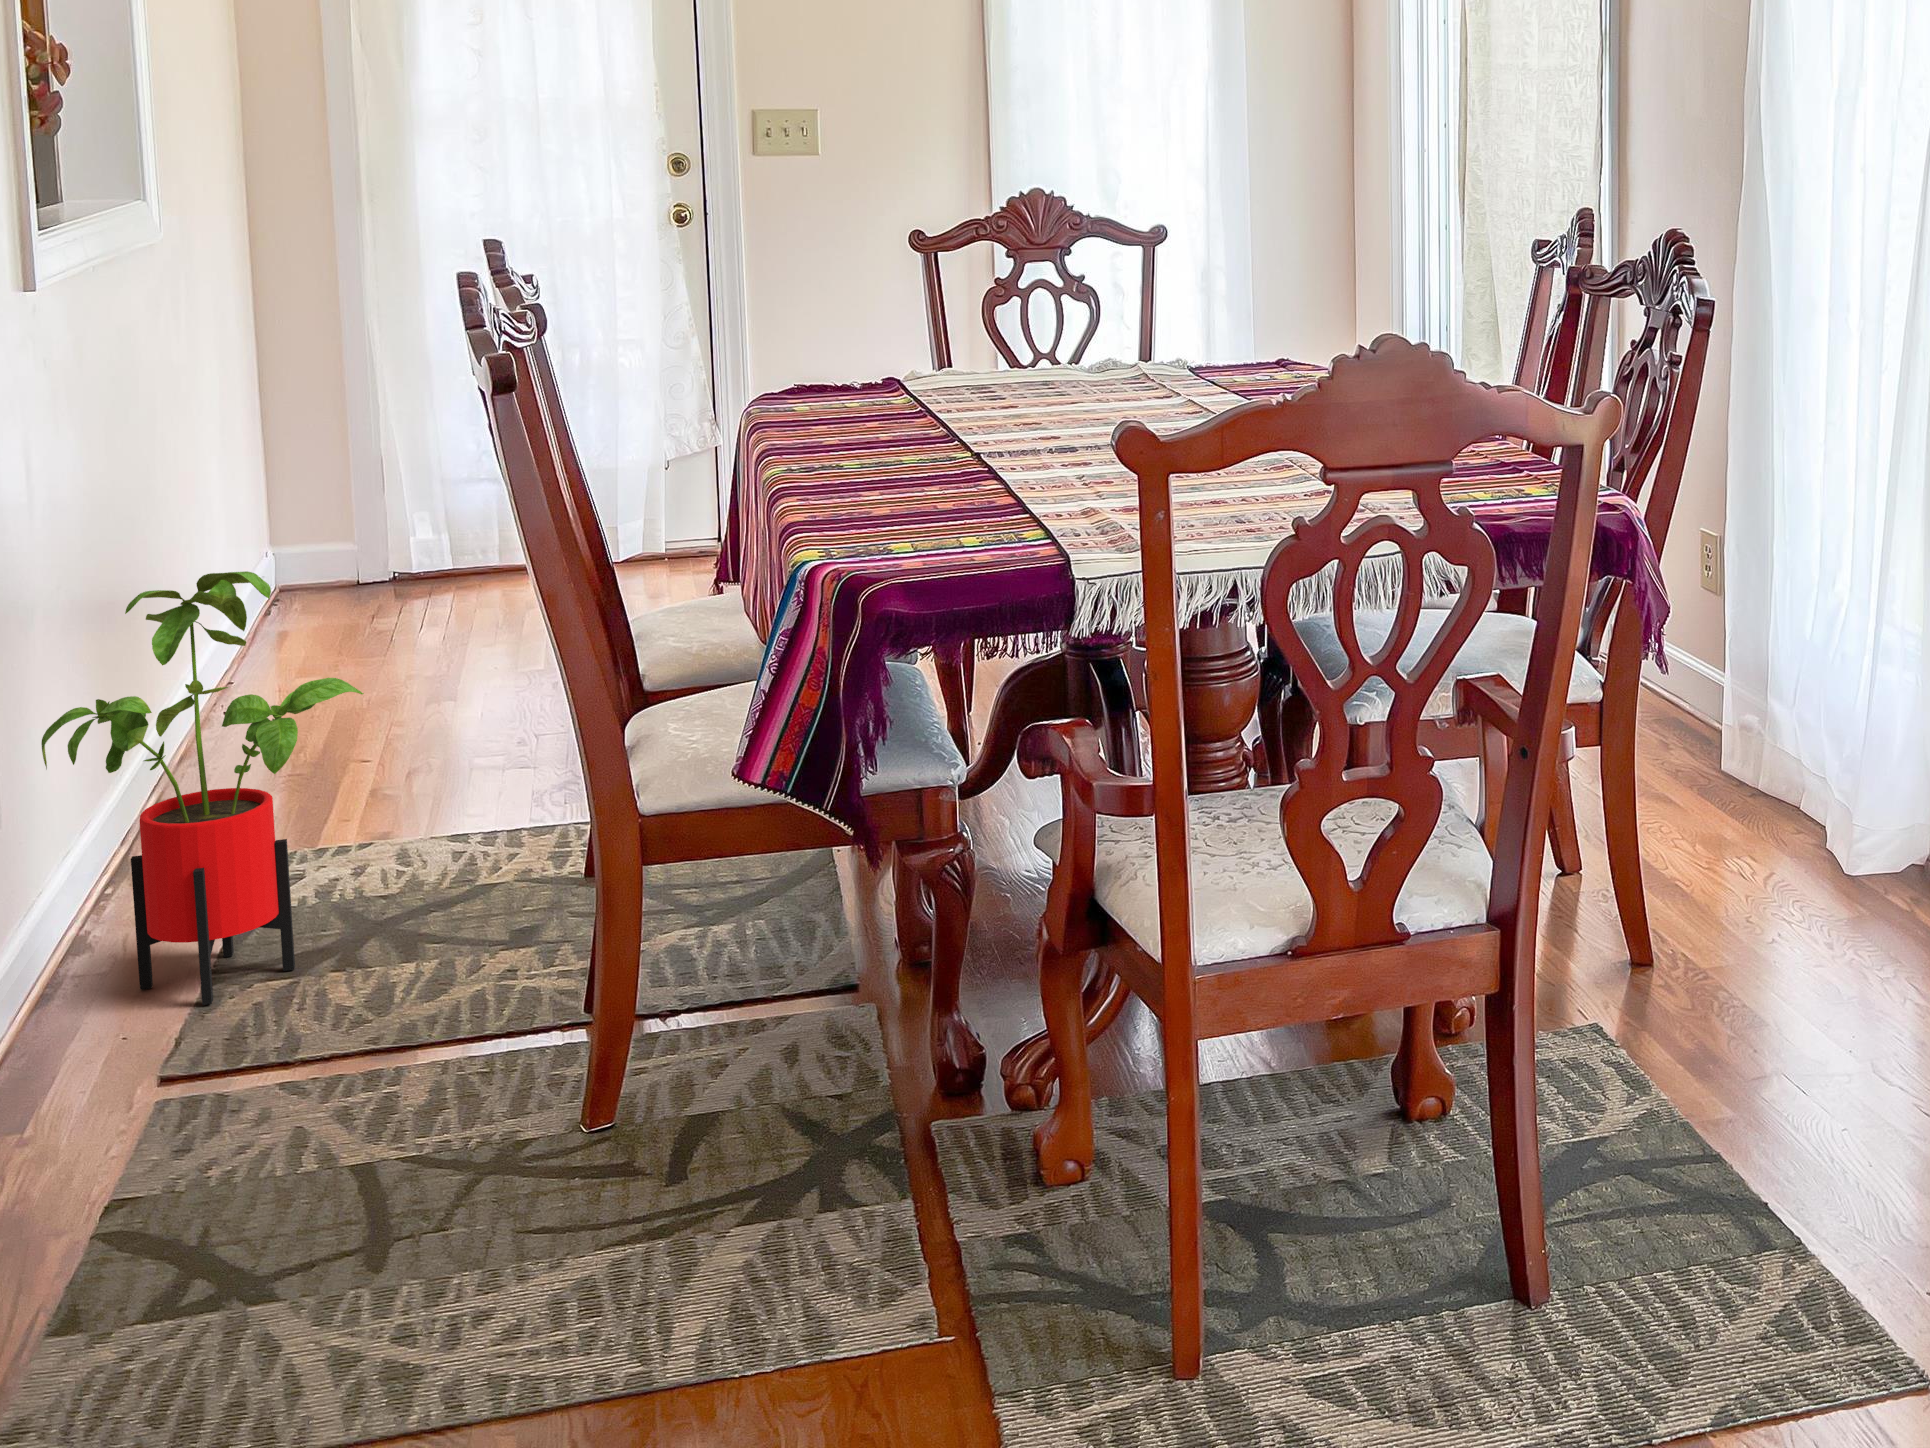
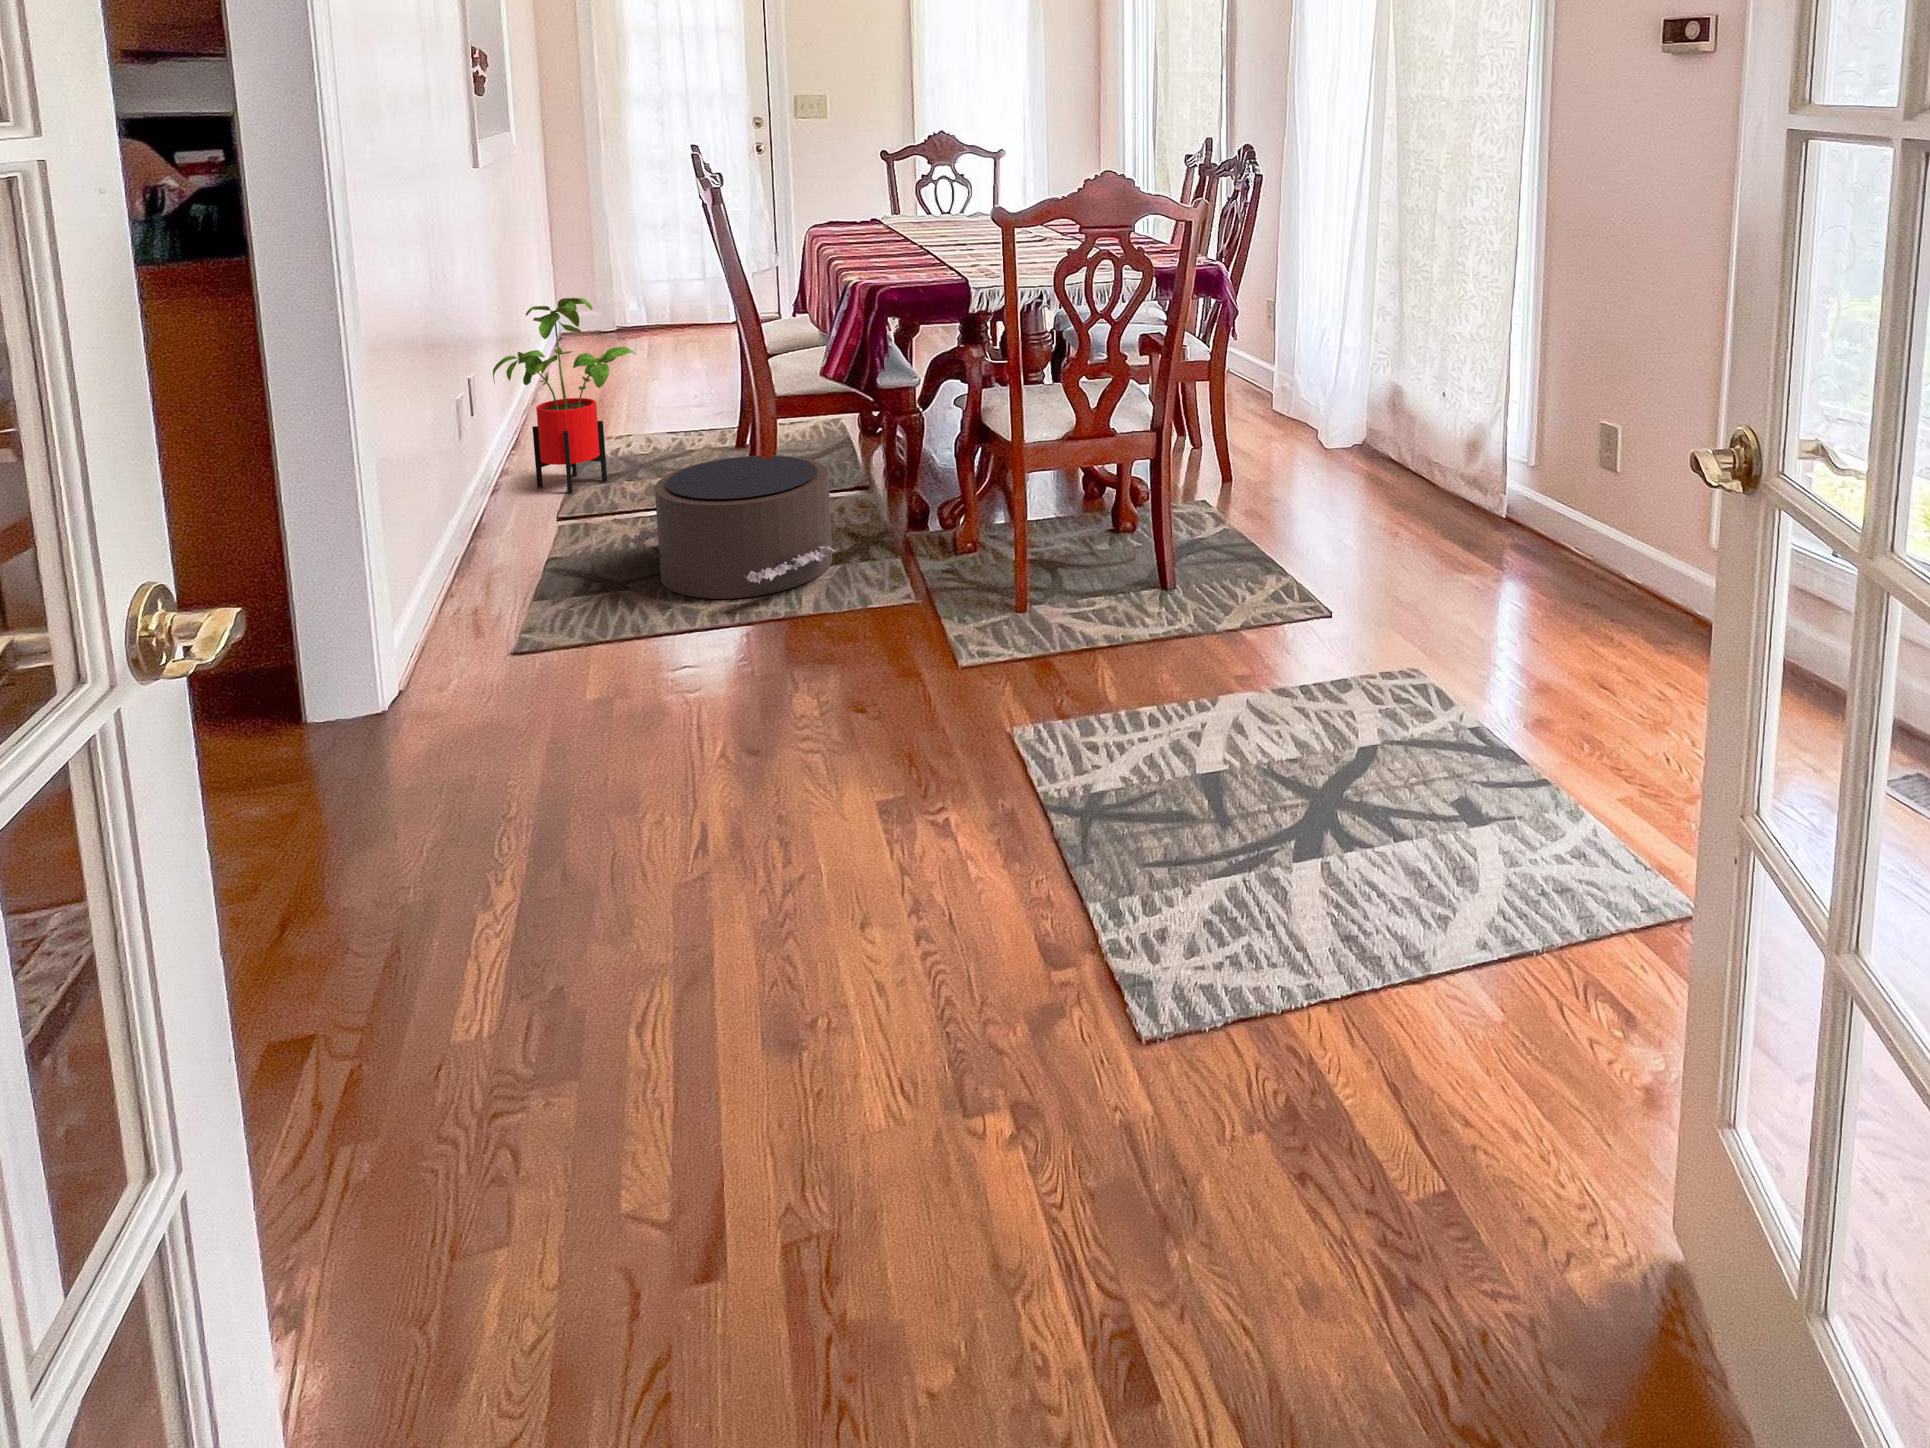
pouf: none [287,951,761,1328] -> present [629,456,837,599]

